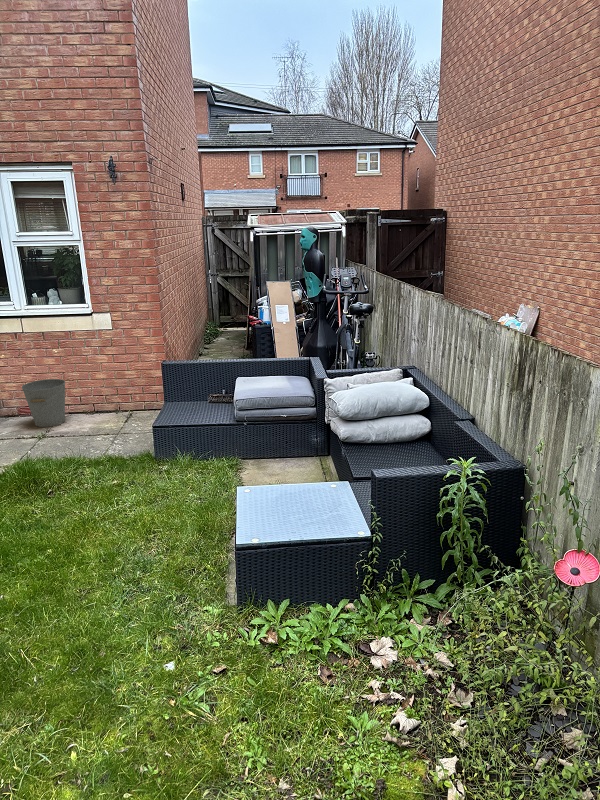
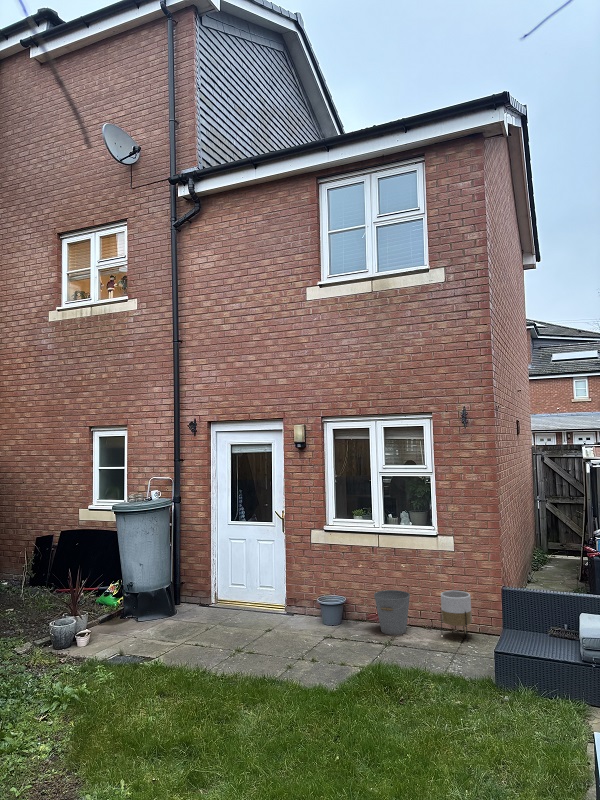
planter: none [100,371,136,420] -> present [440,591,472,641]

